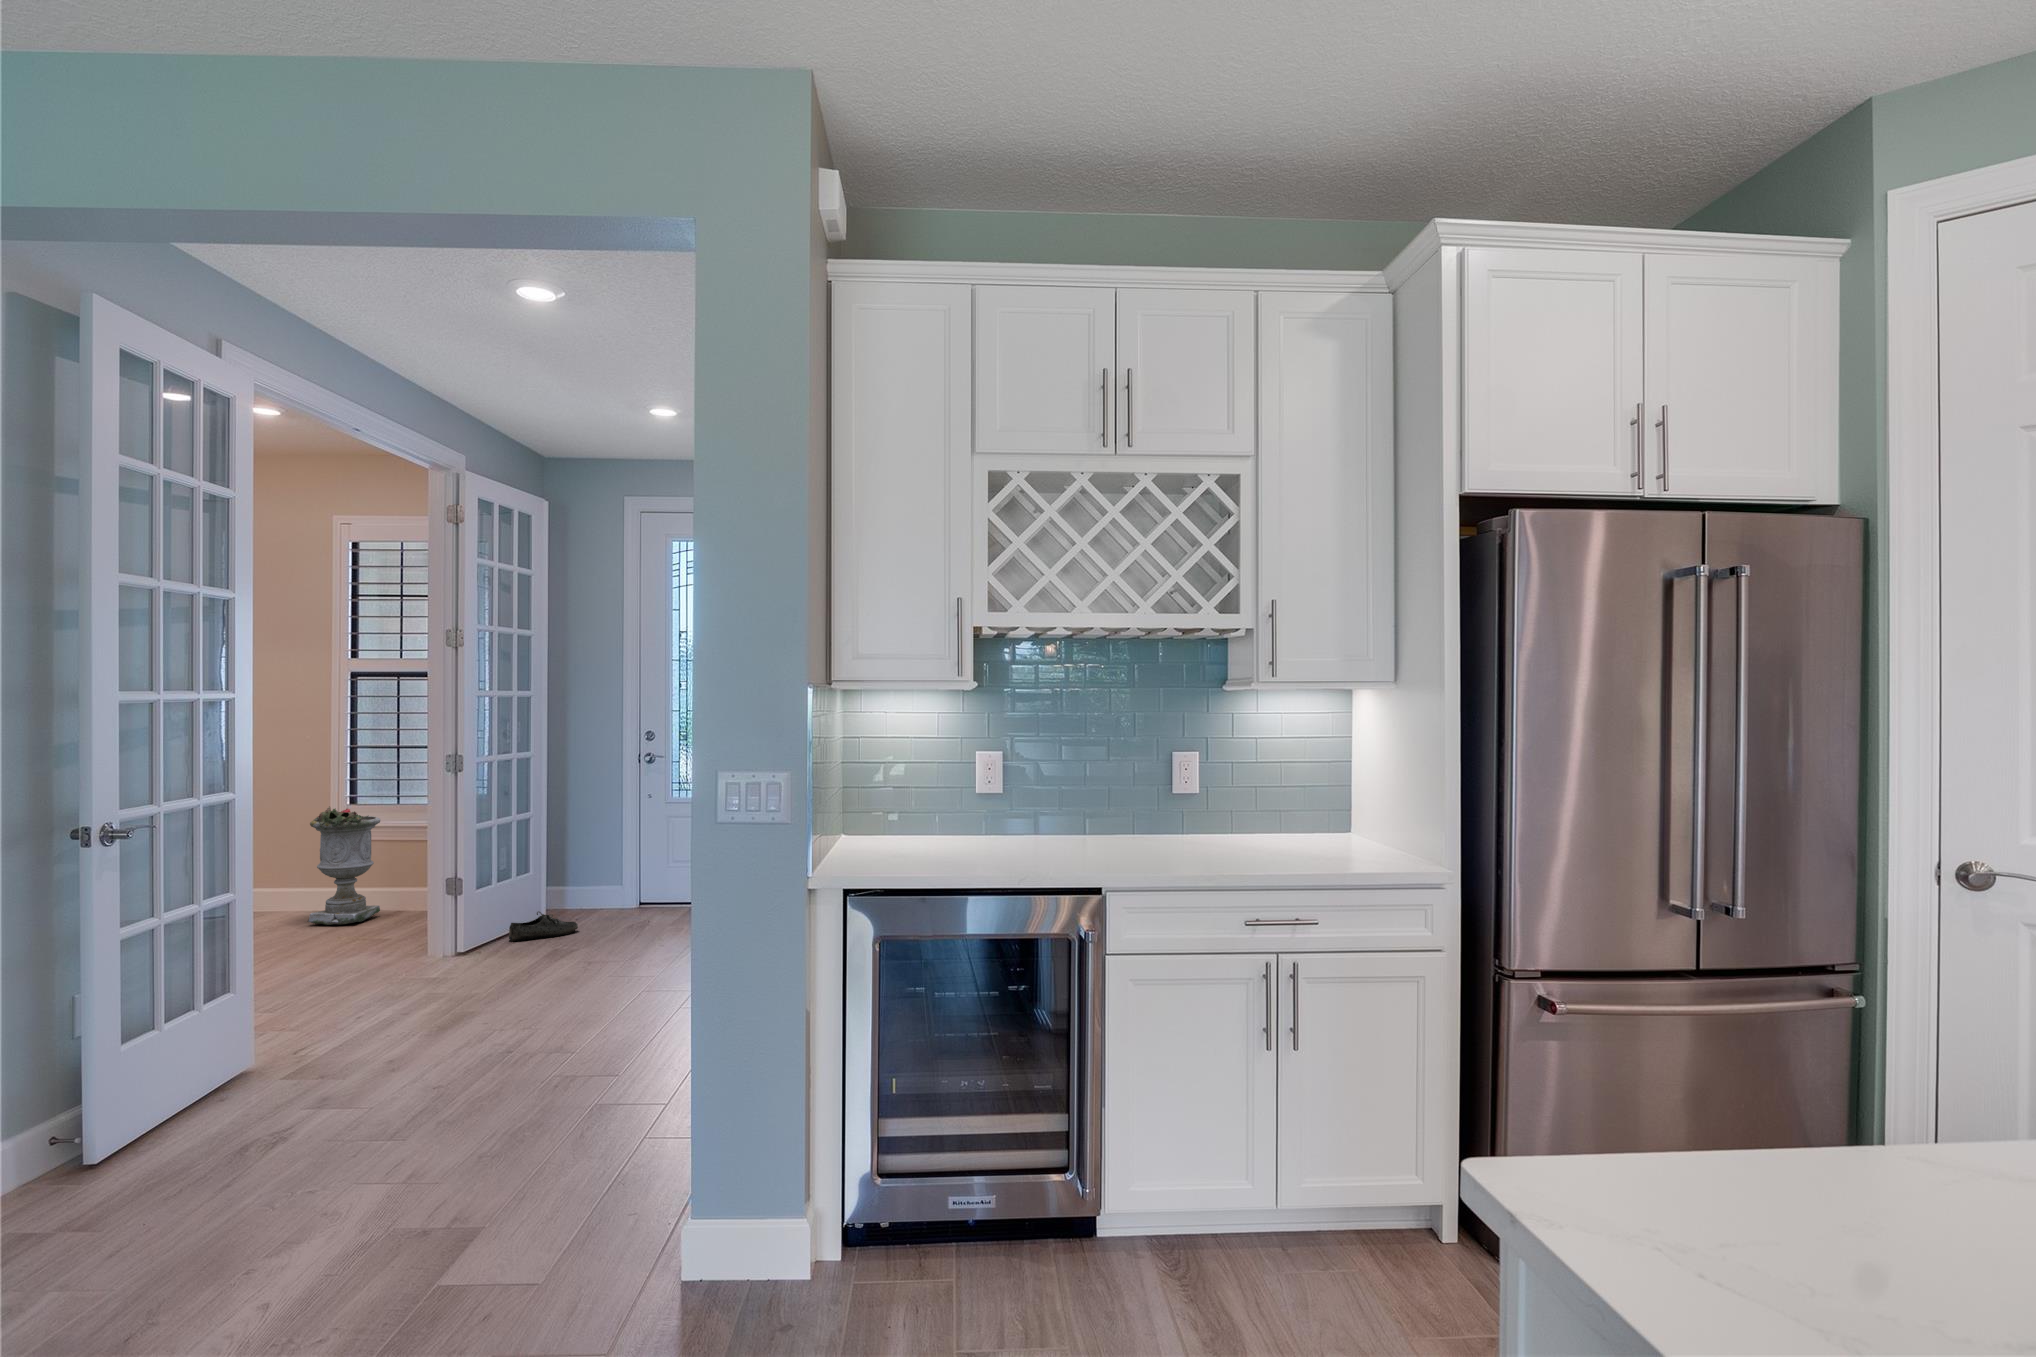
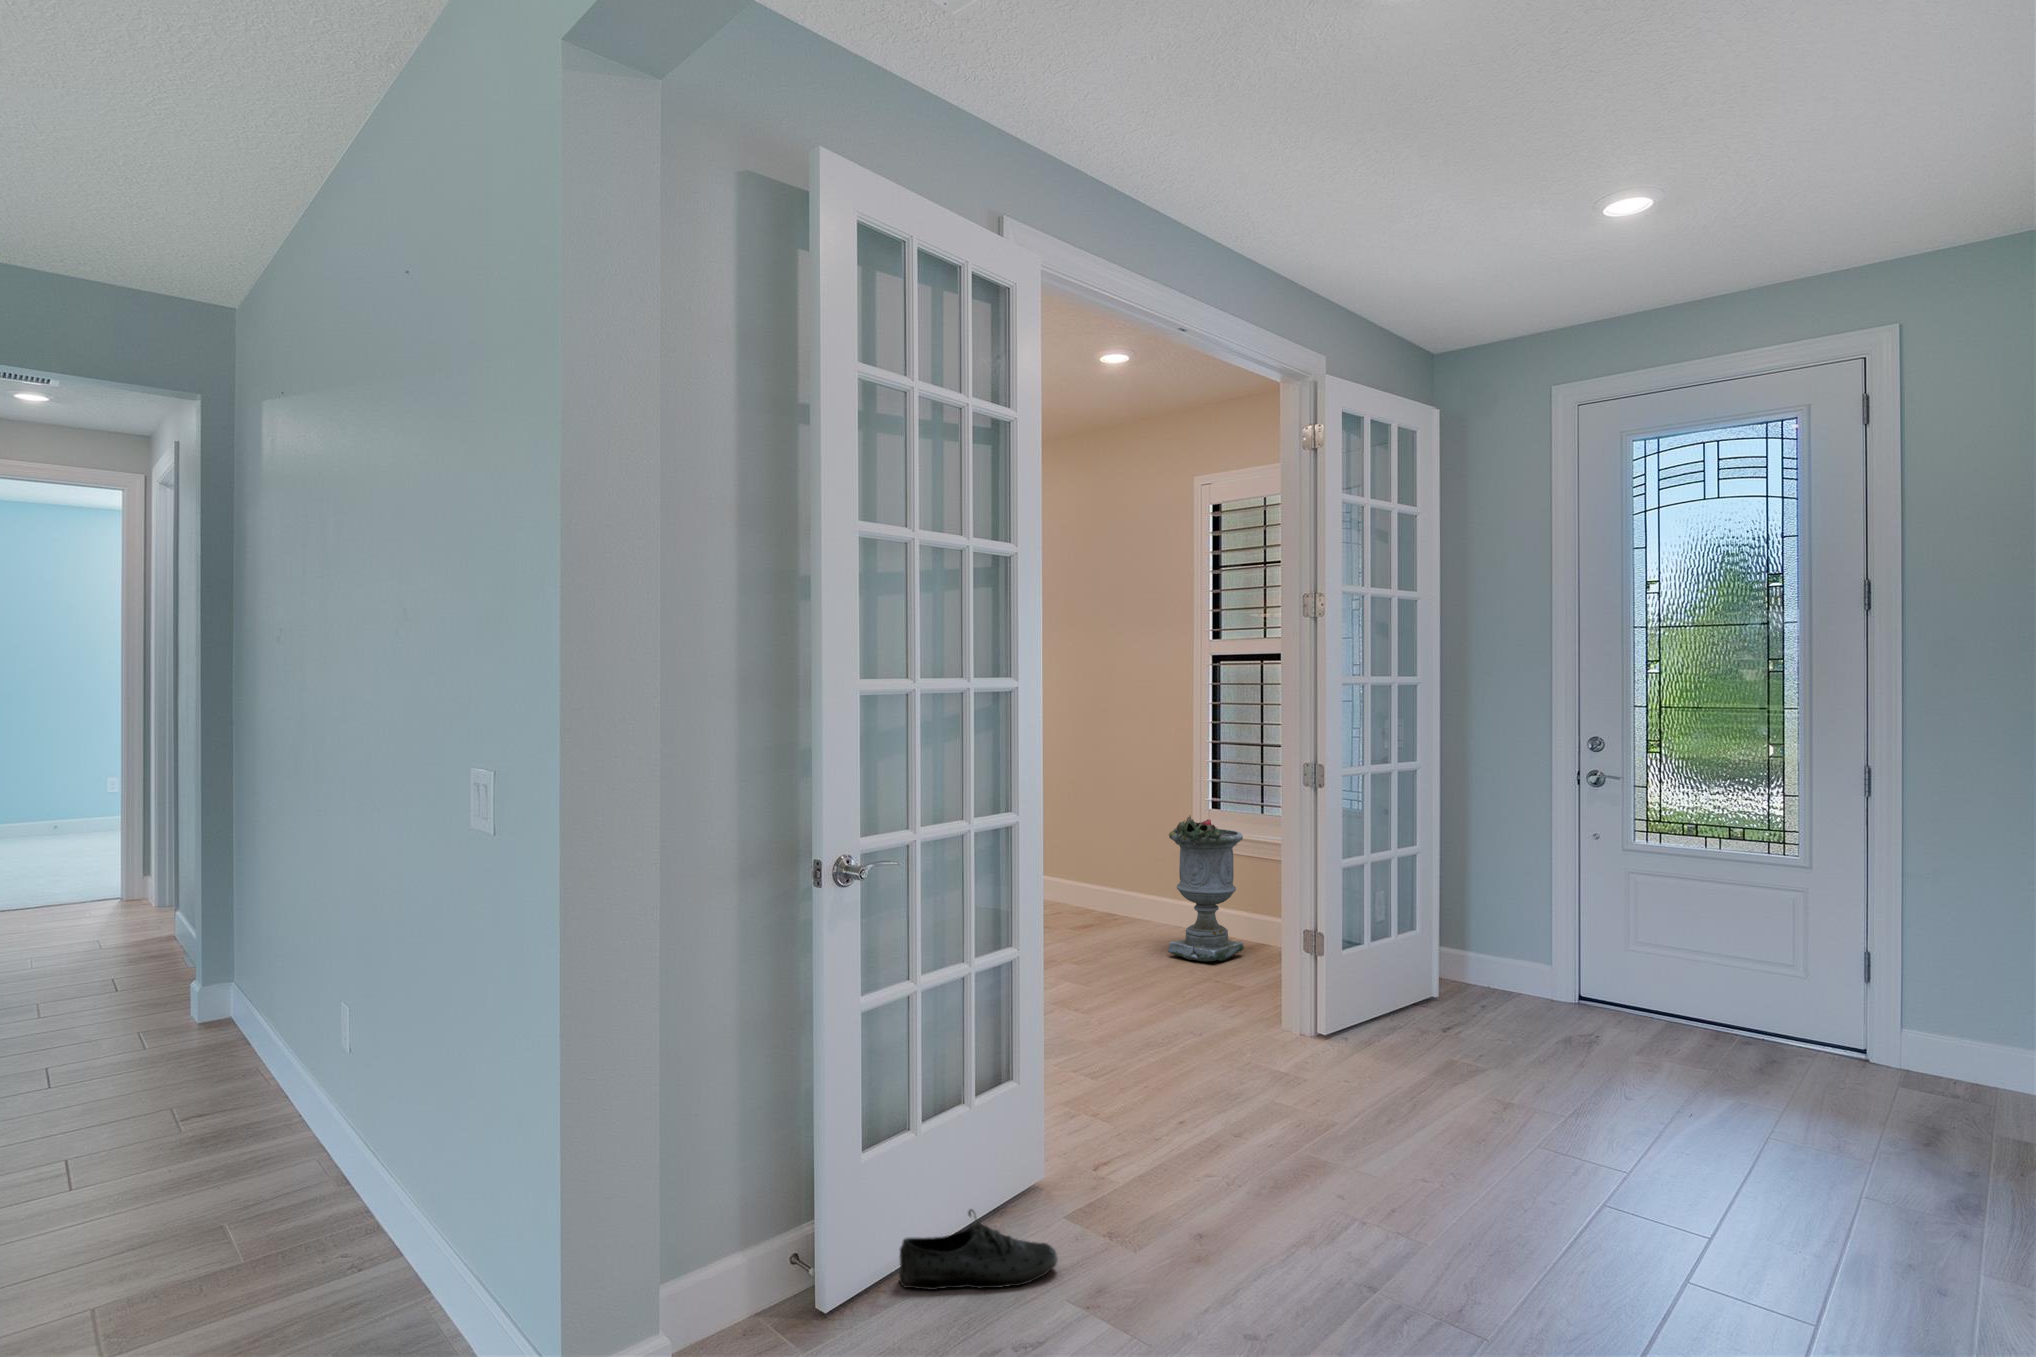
shoe: present [509,911,578,942] -> present [899,1209,1058,1290]

